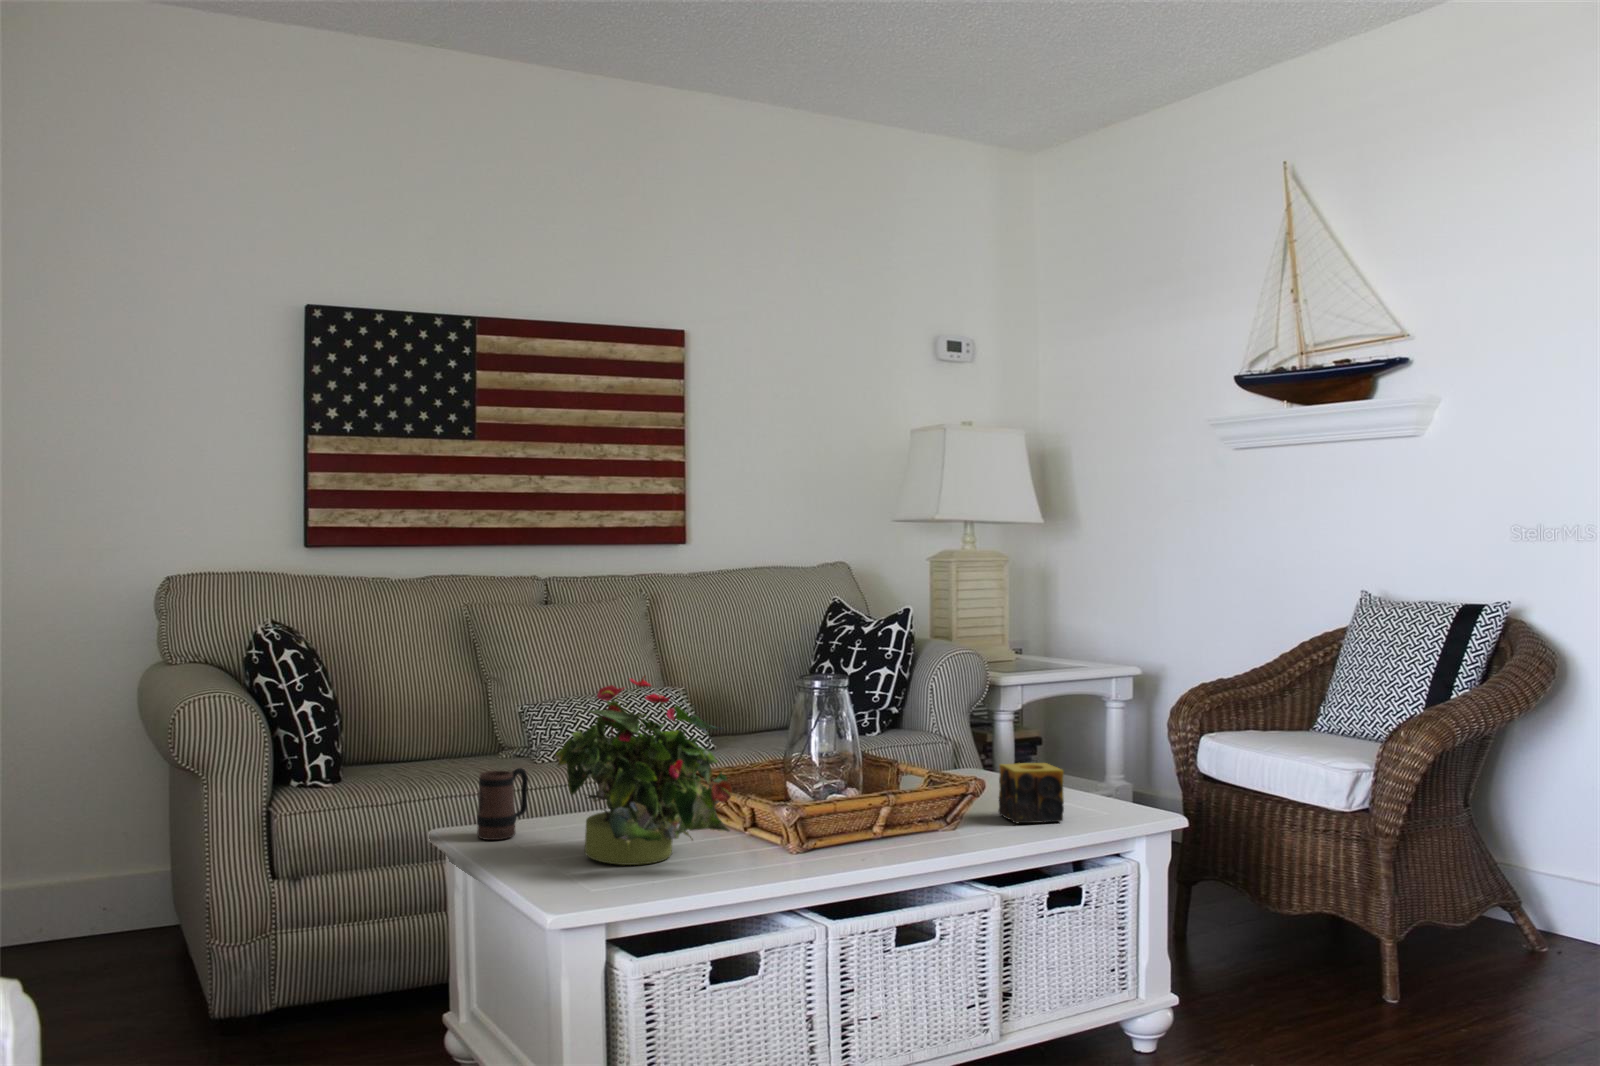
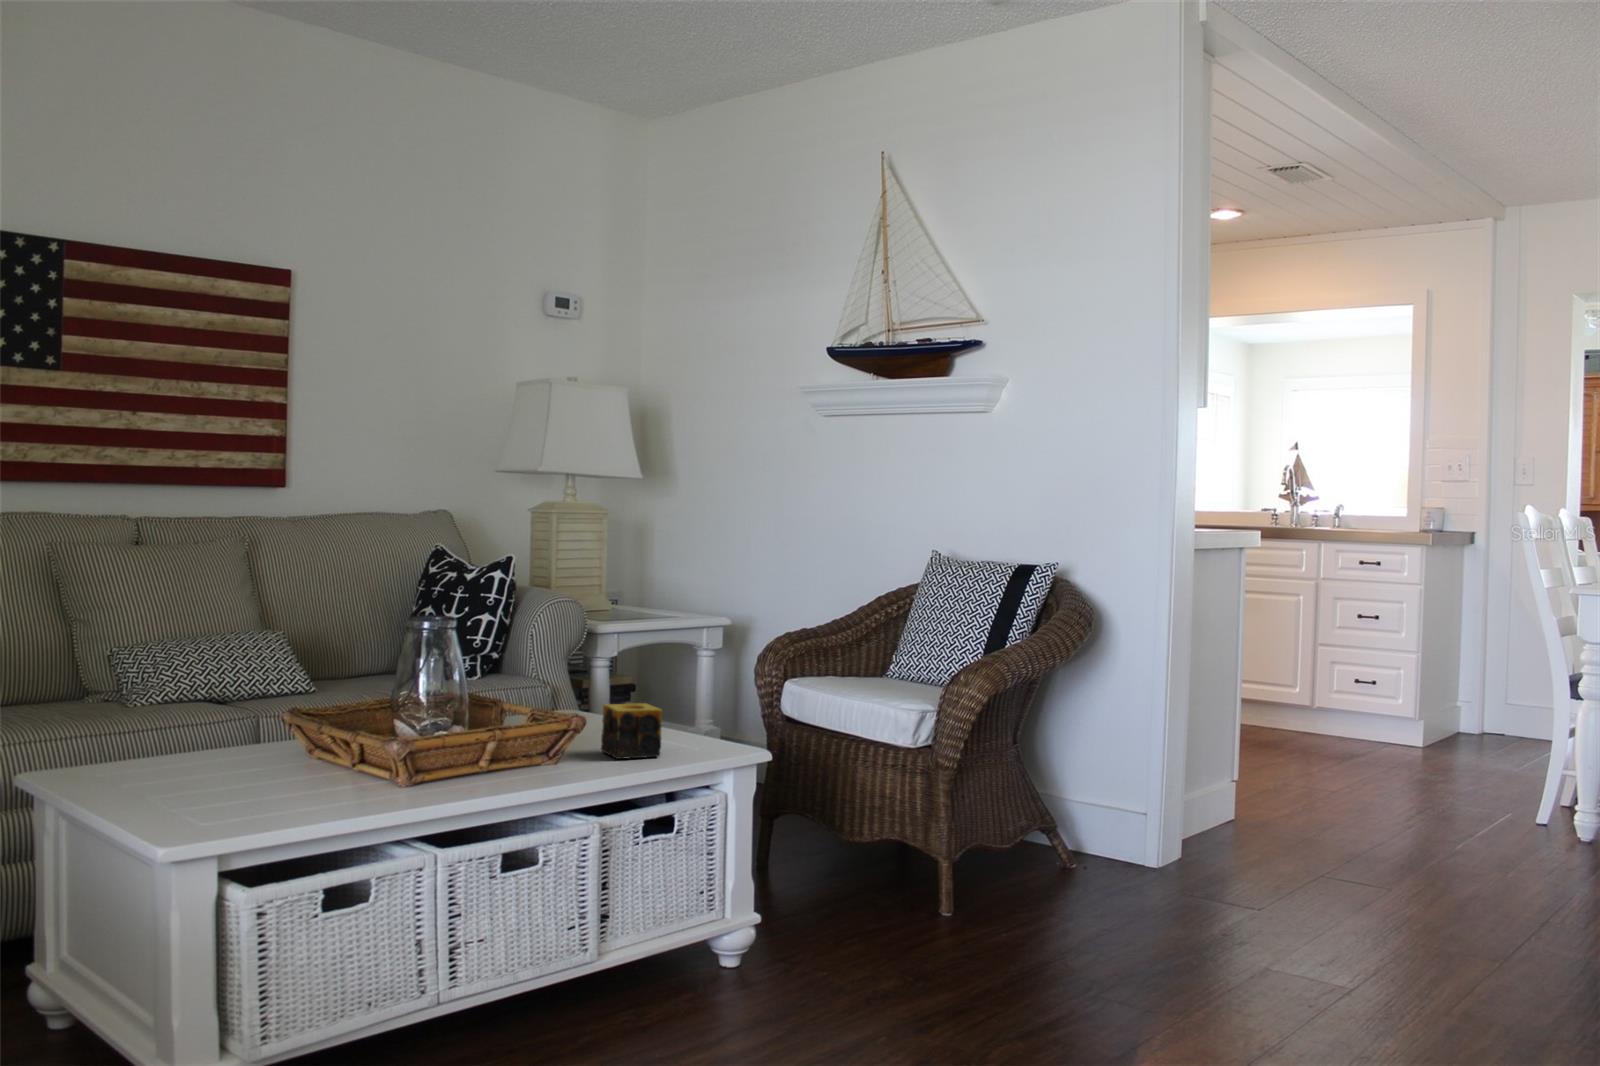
potted plant: present [555,676,732,865] -> none [158,616,347,802]
mug: present [477,768,528,840] -> none [68,709,126,782]

